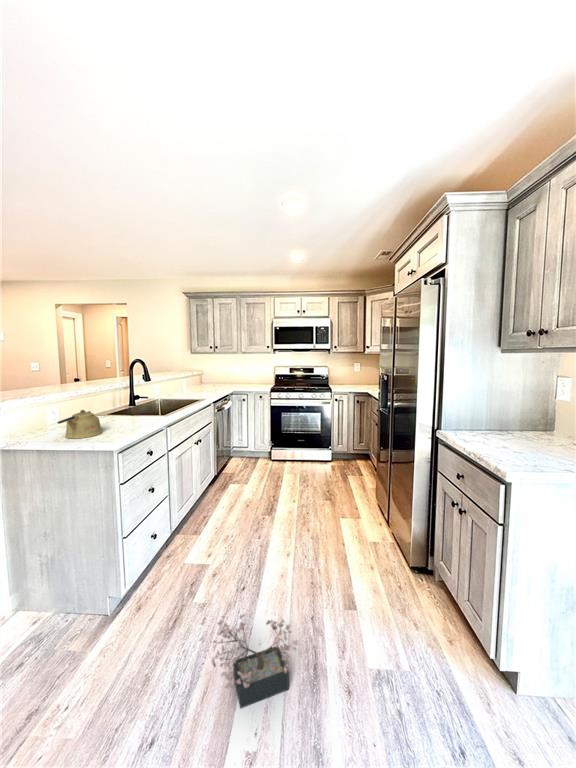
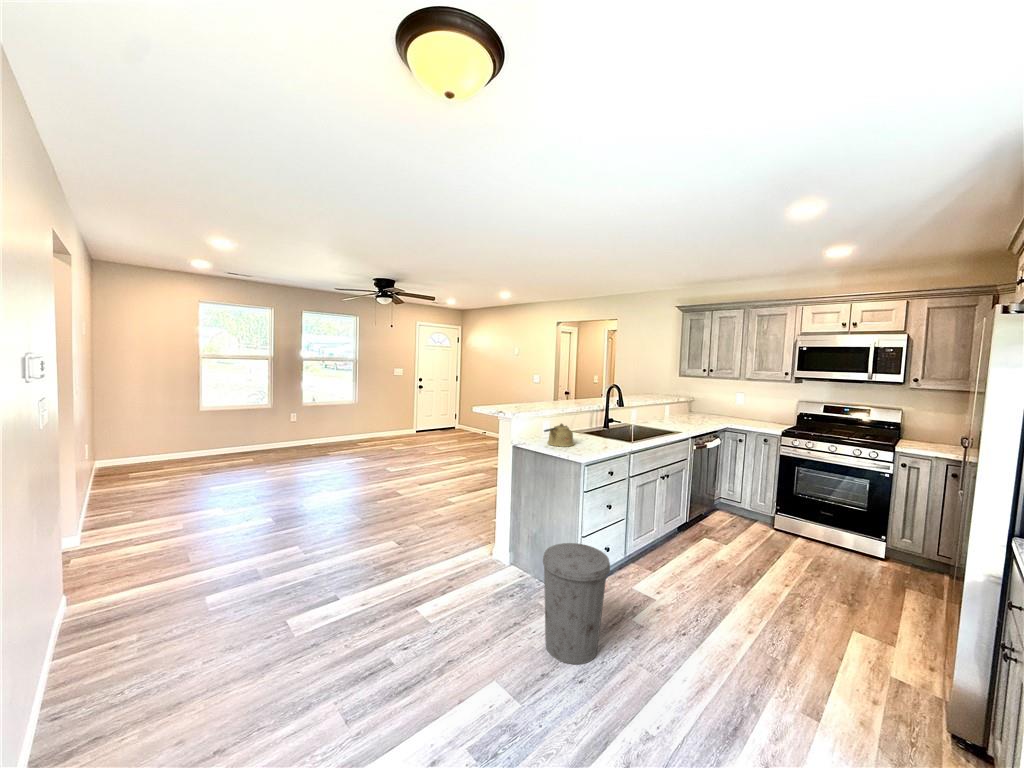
trash can: none [81,547,173,709] -> present [543,543,610,664]
decorative plant: present [212,614,298,708] -> none [630,628,719,731]

